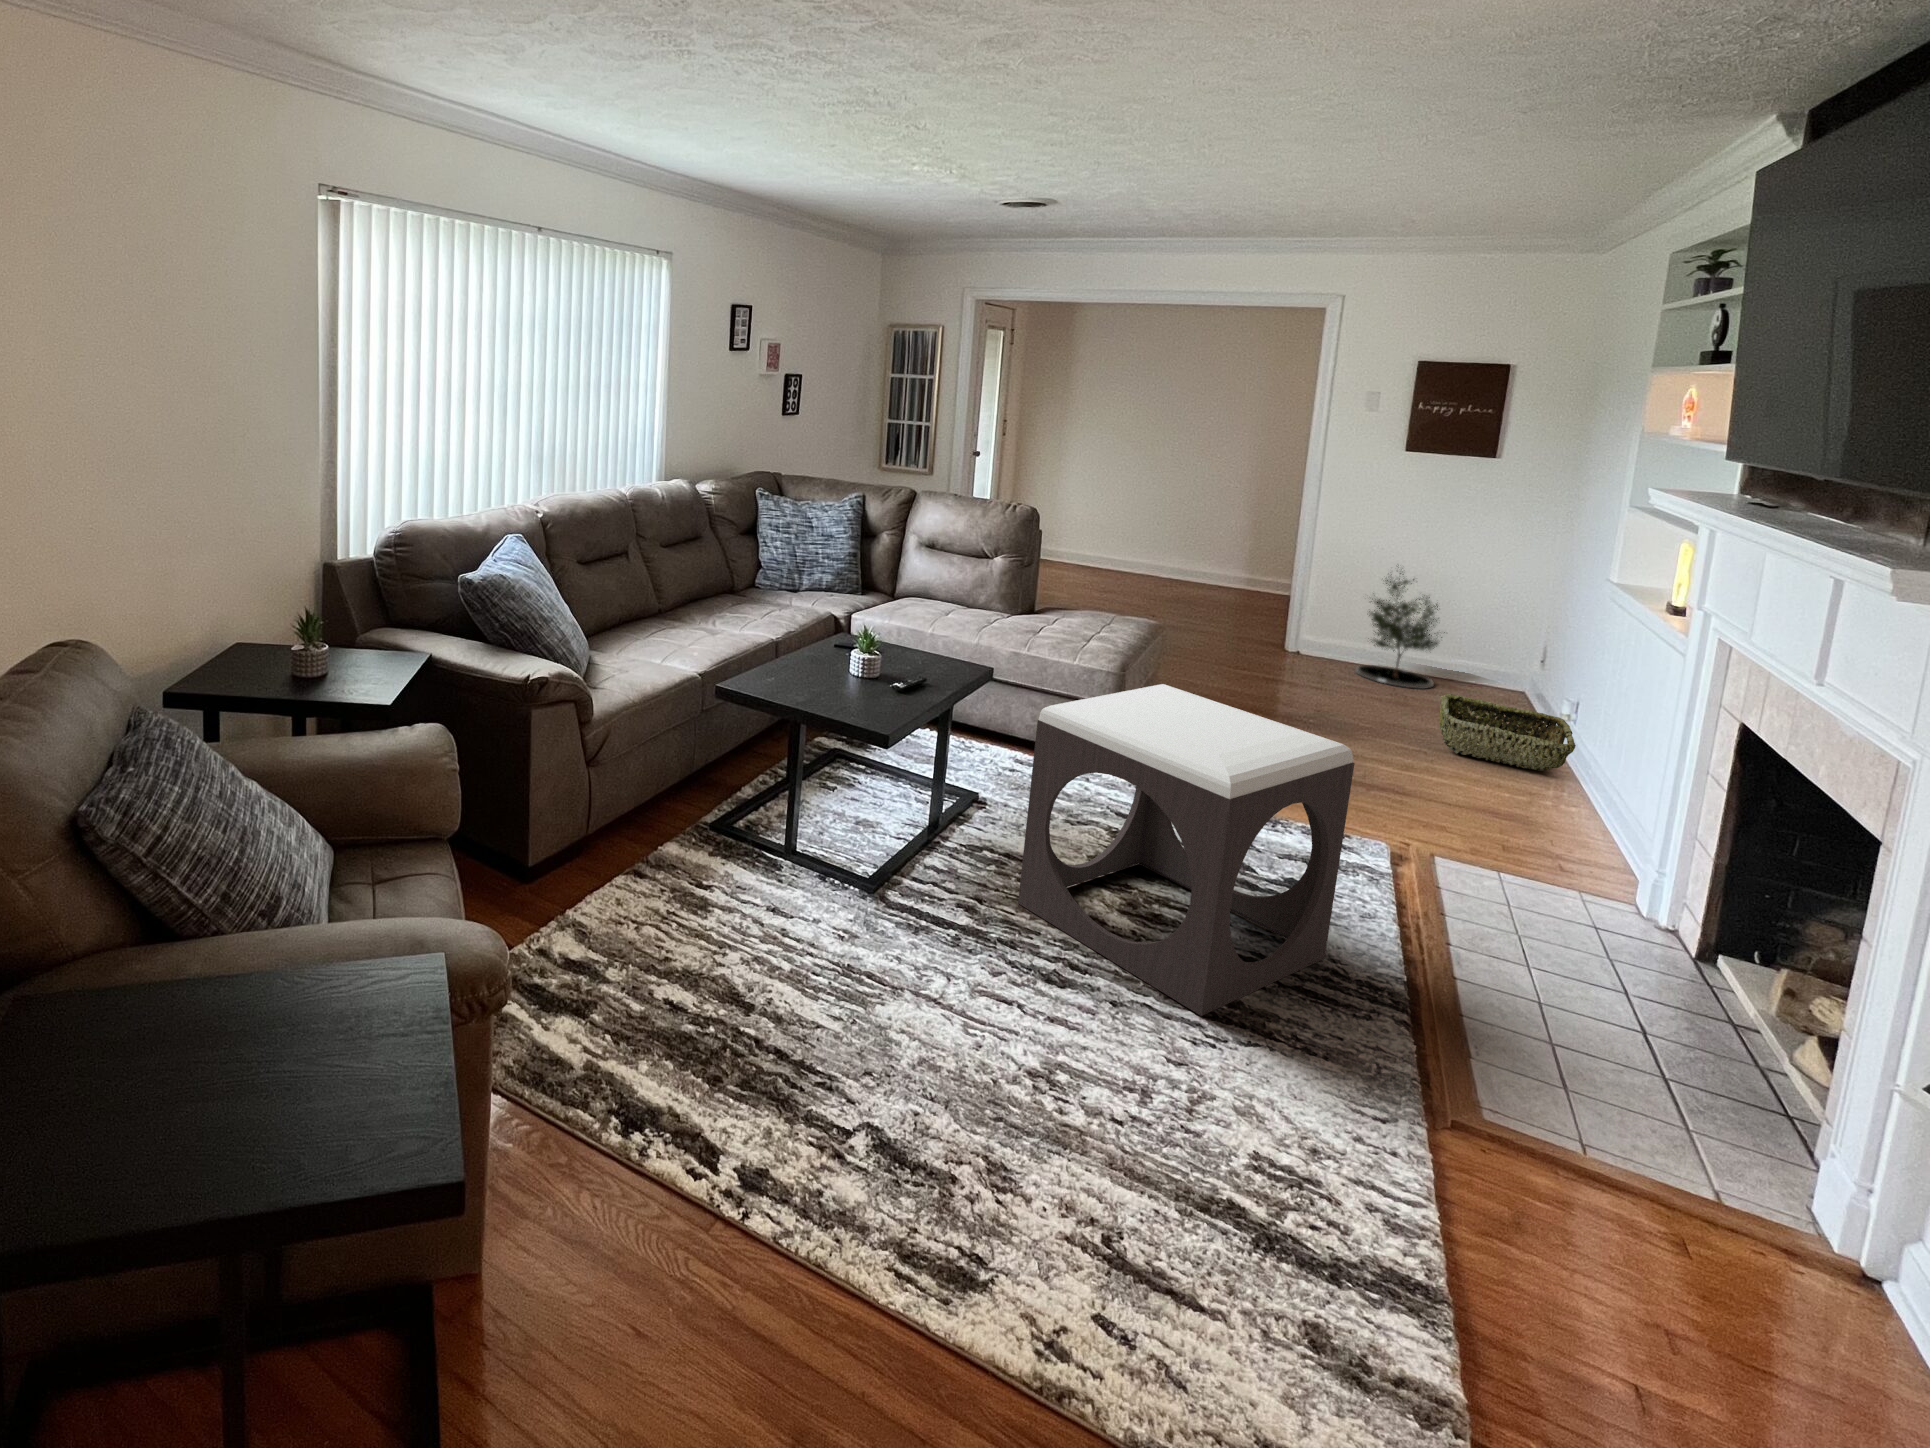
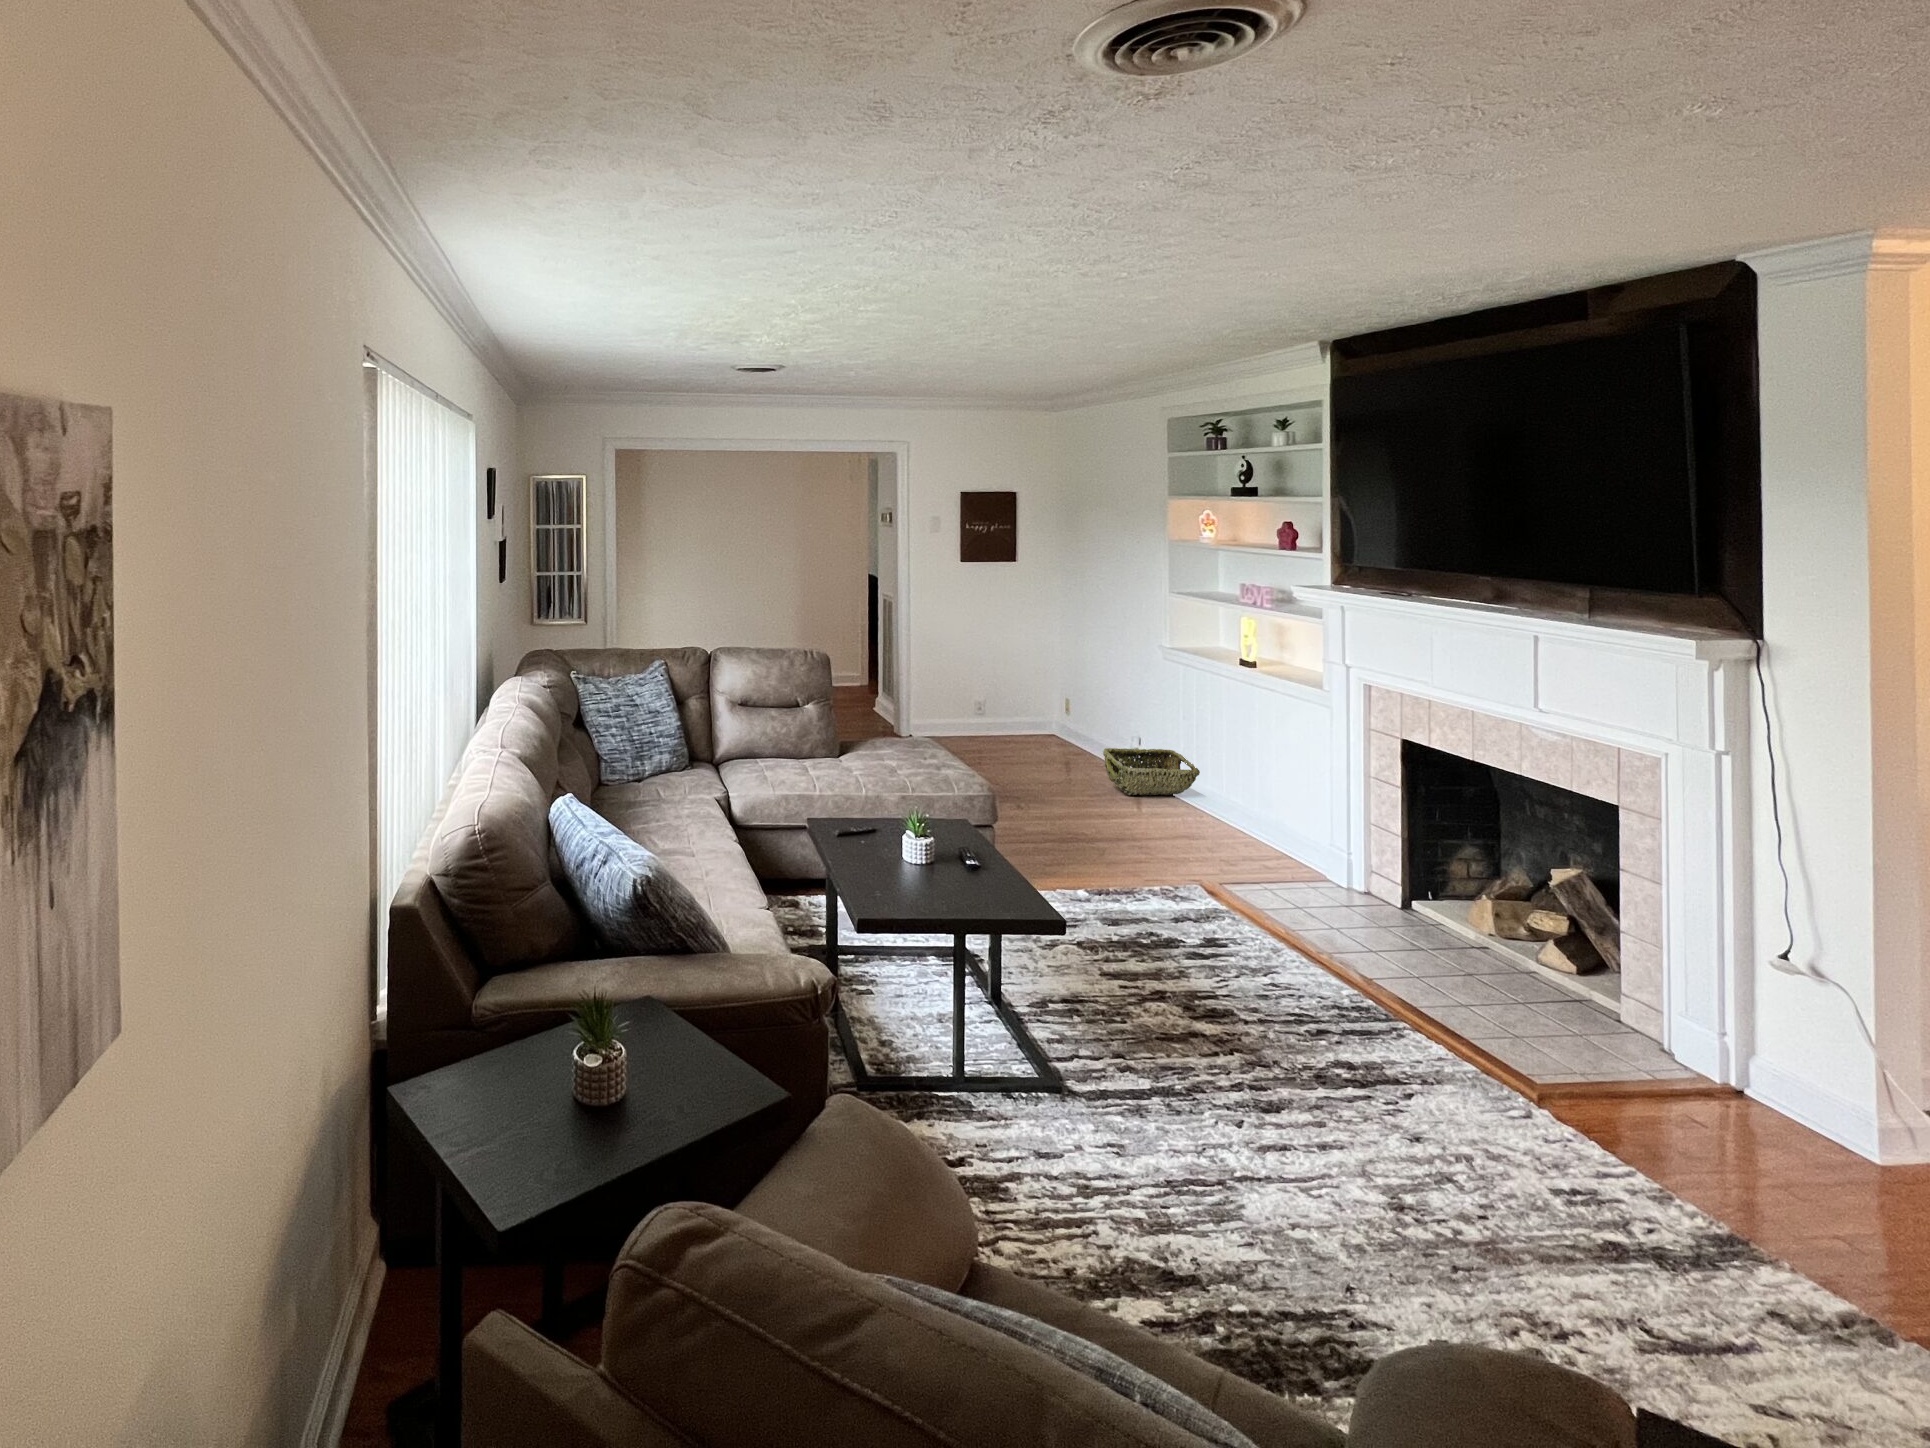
potted tree: present [1355,573,1445,689] -> none [981,649,1039,749]
footstool: present [1018,684,1354,1016] -> none [1145,798,1375,1089]

